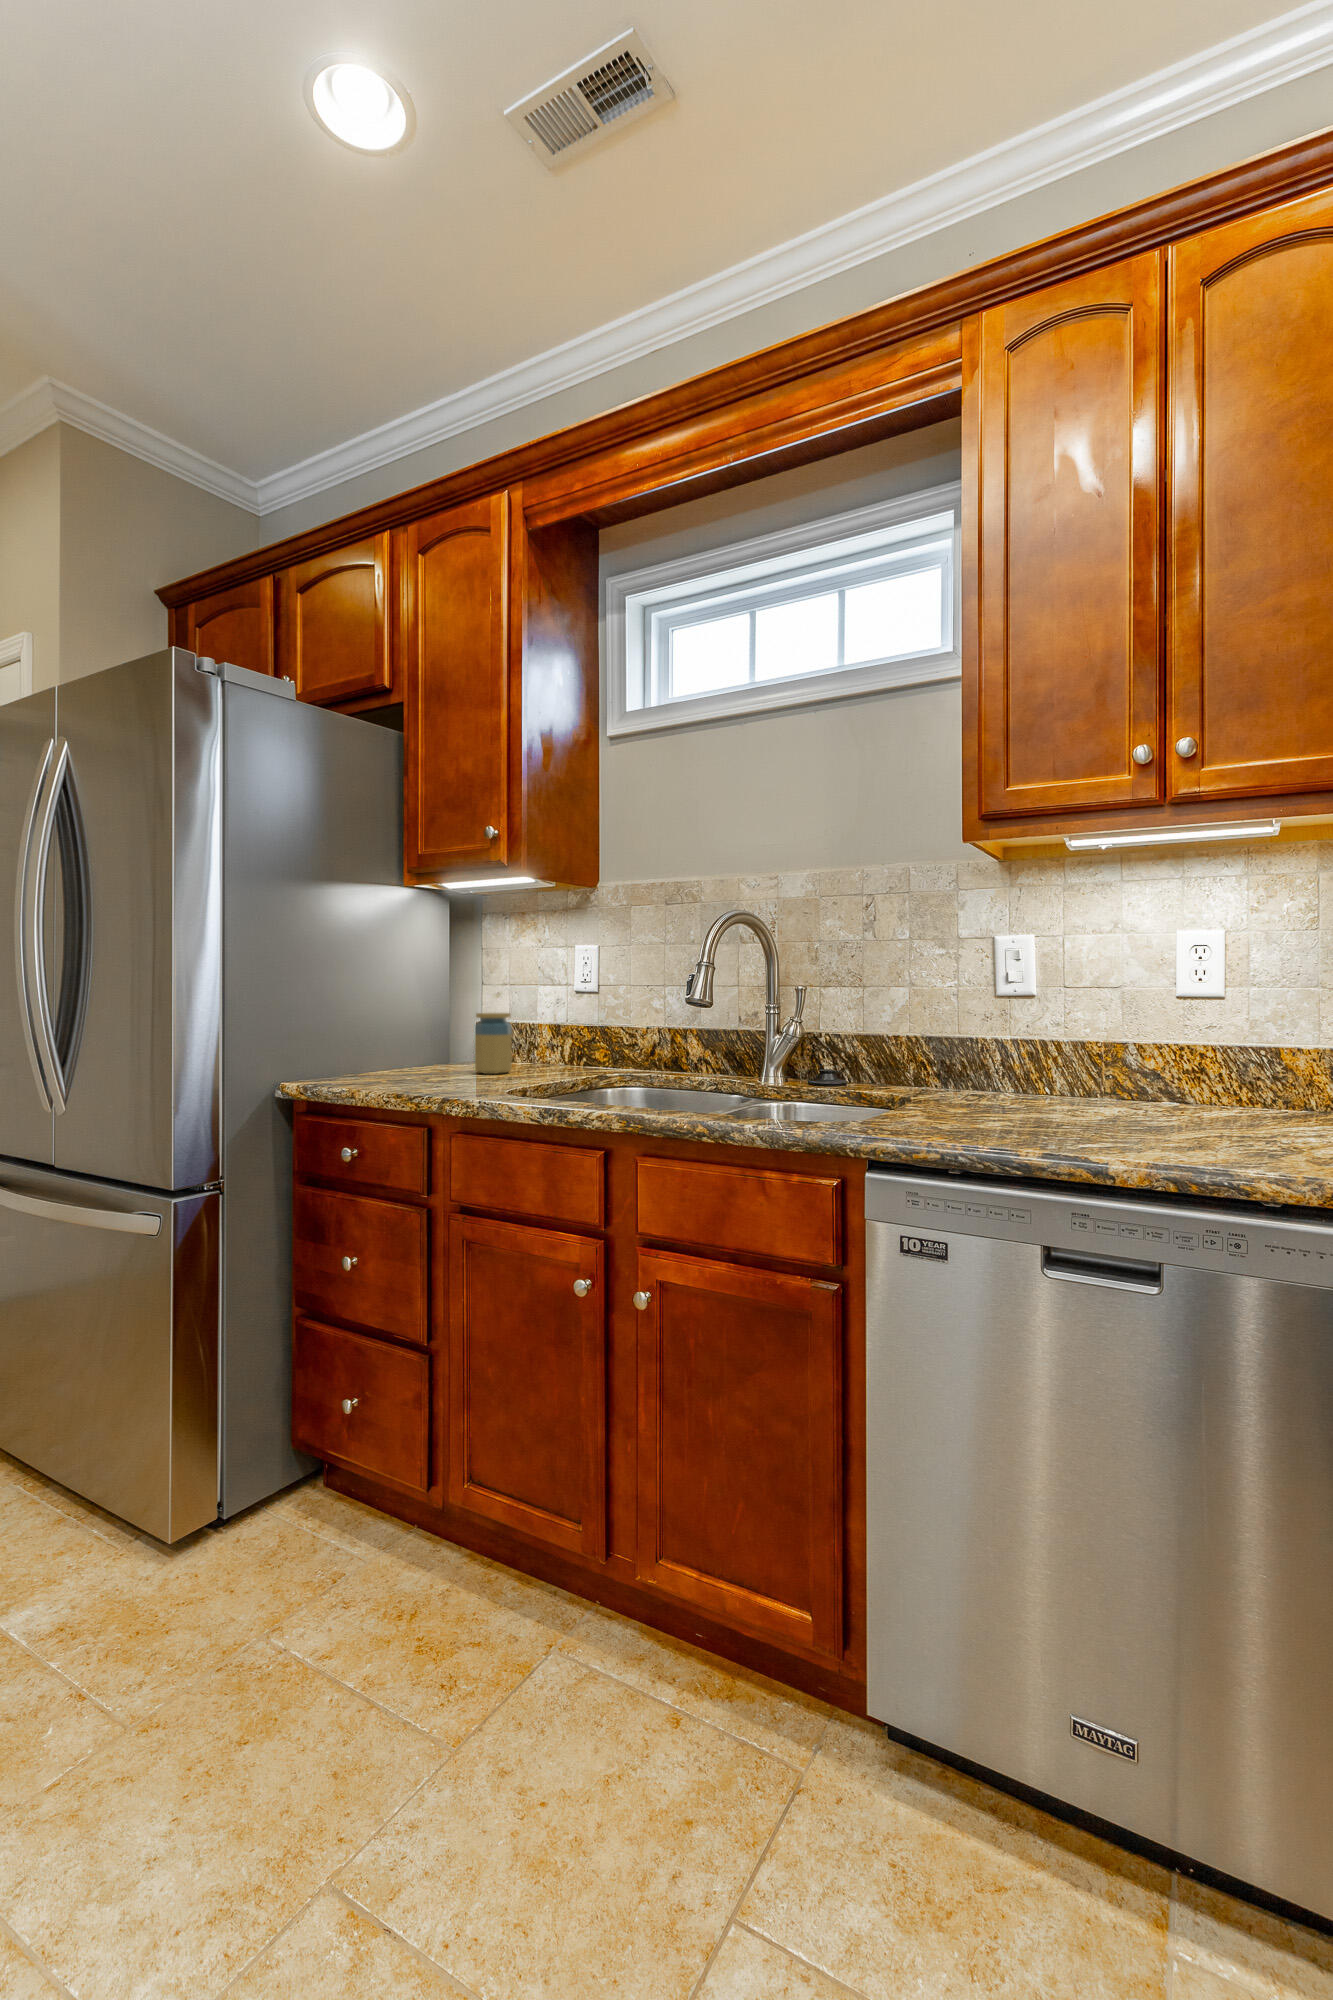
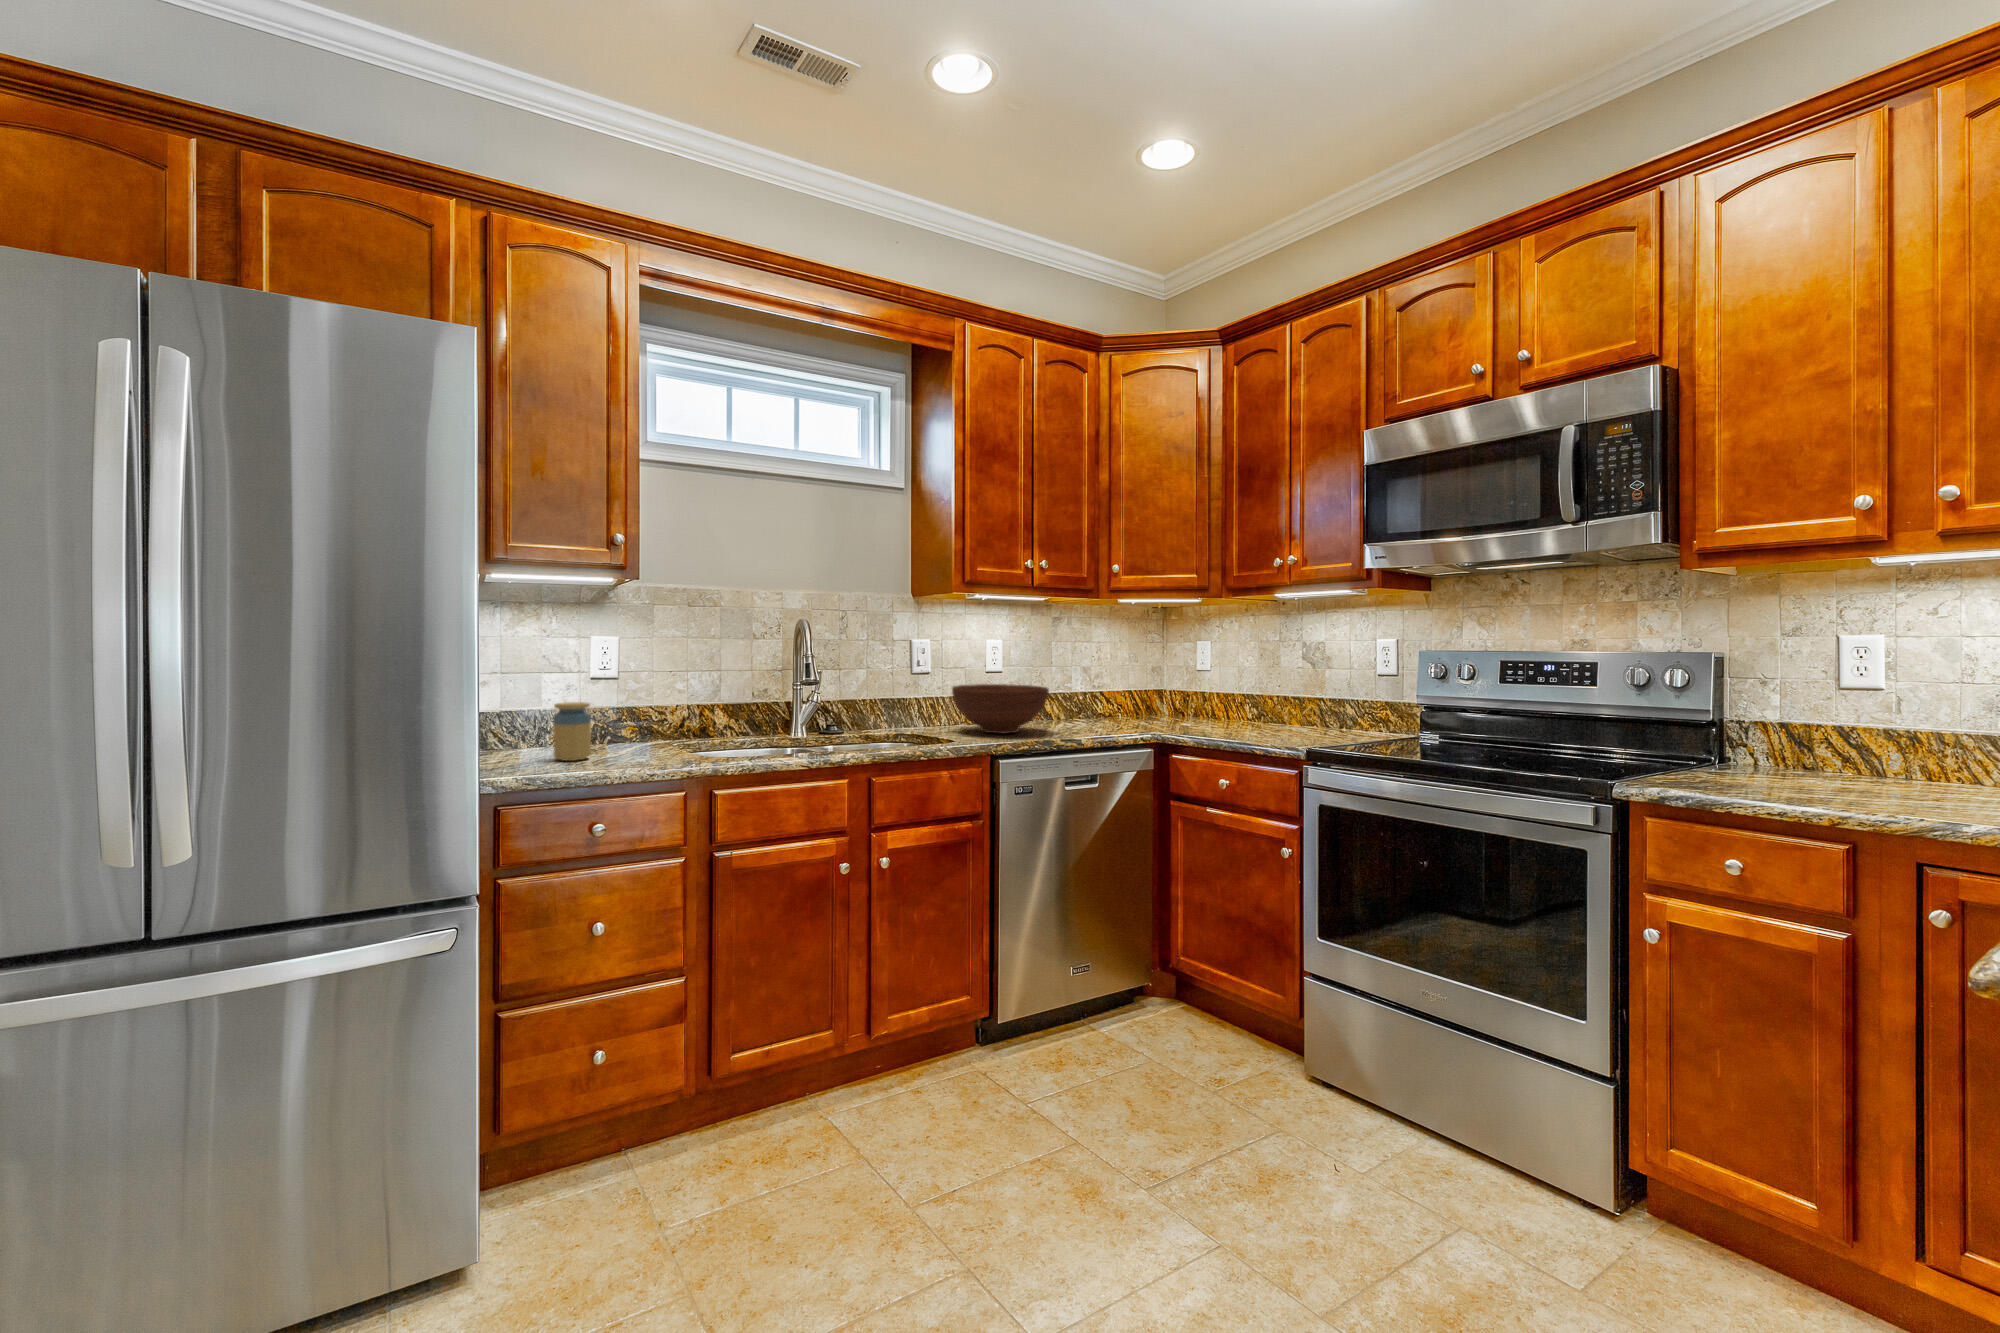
fruit bowl: none [977,1017,1201,1118] -> present [952,684,1049,734]

